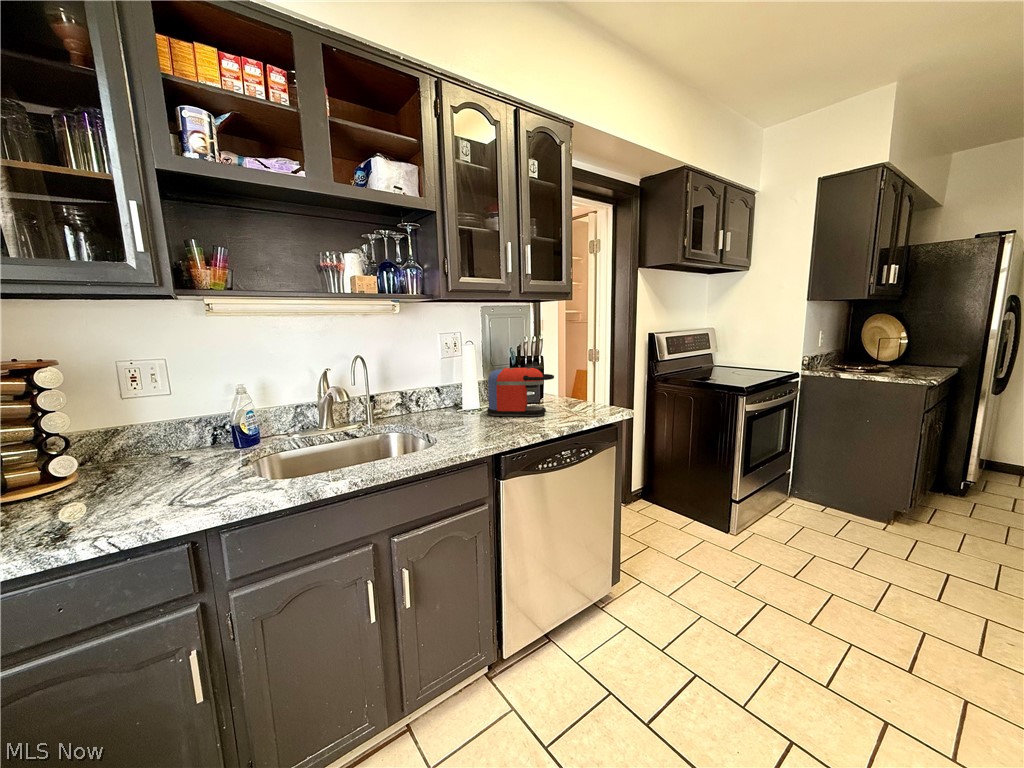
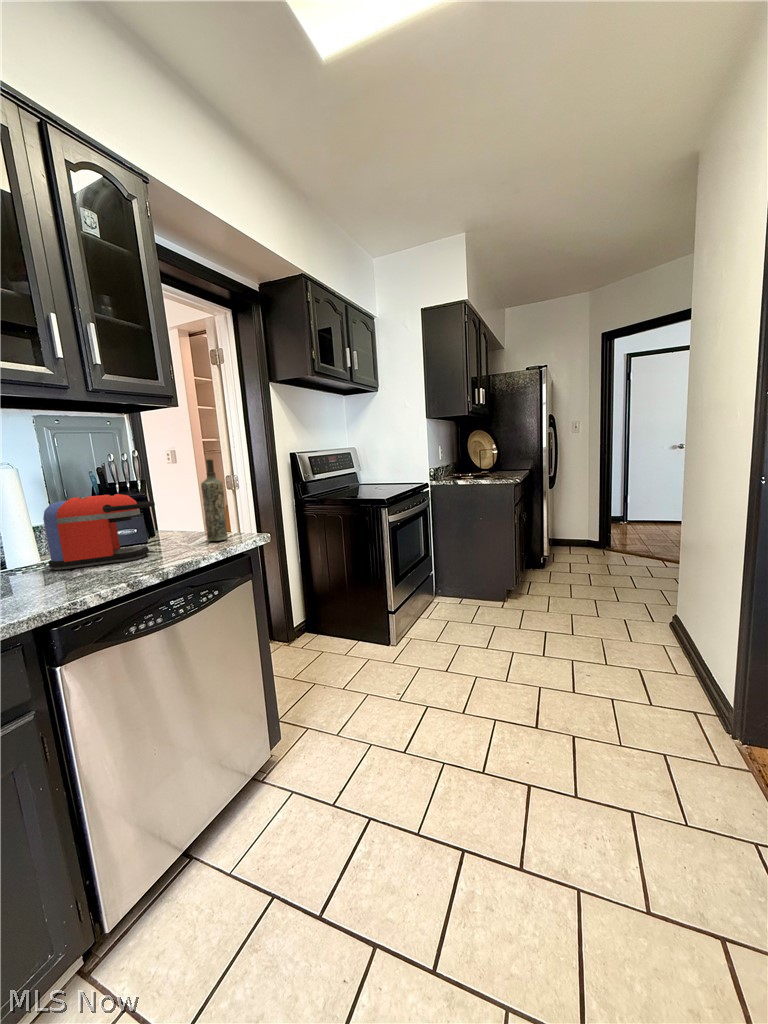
bottle: none [584,344,602,410] -> present [201,458,228,541]

